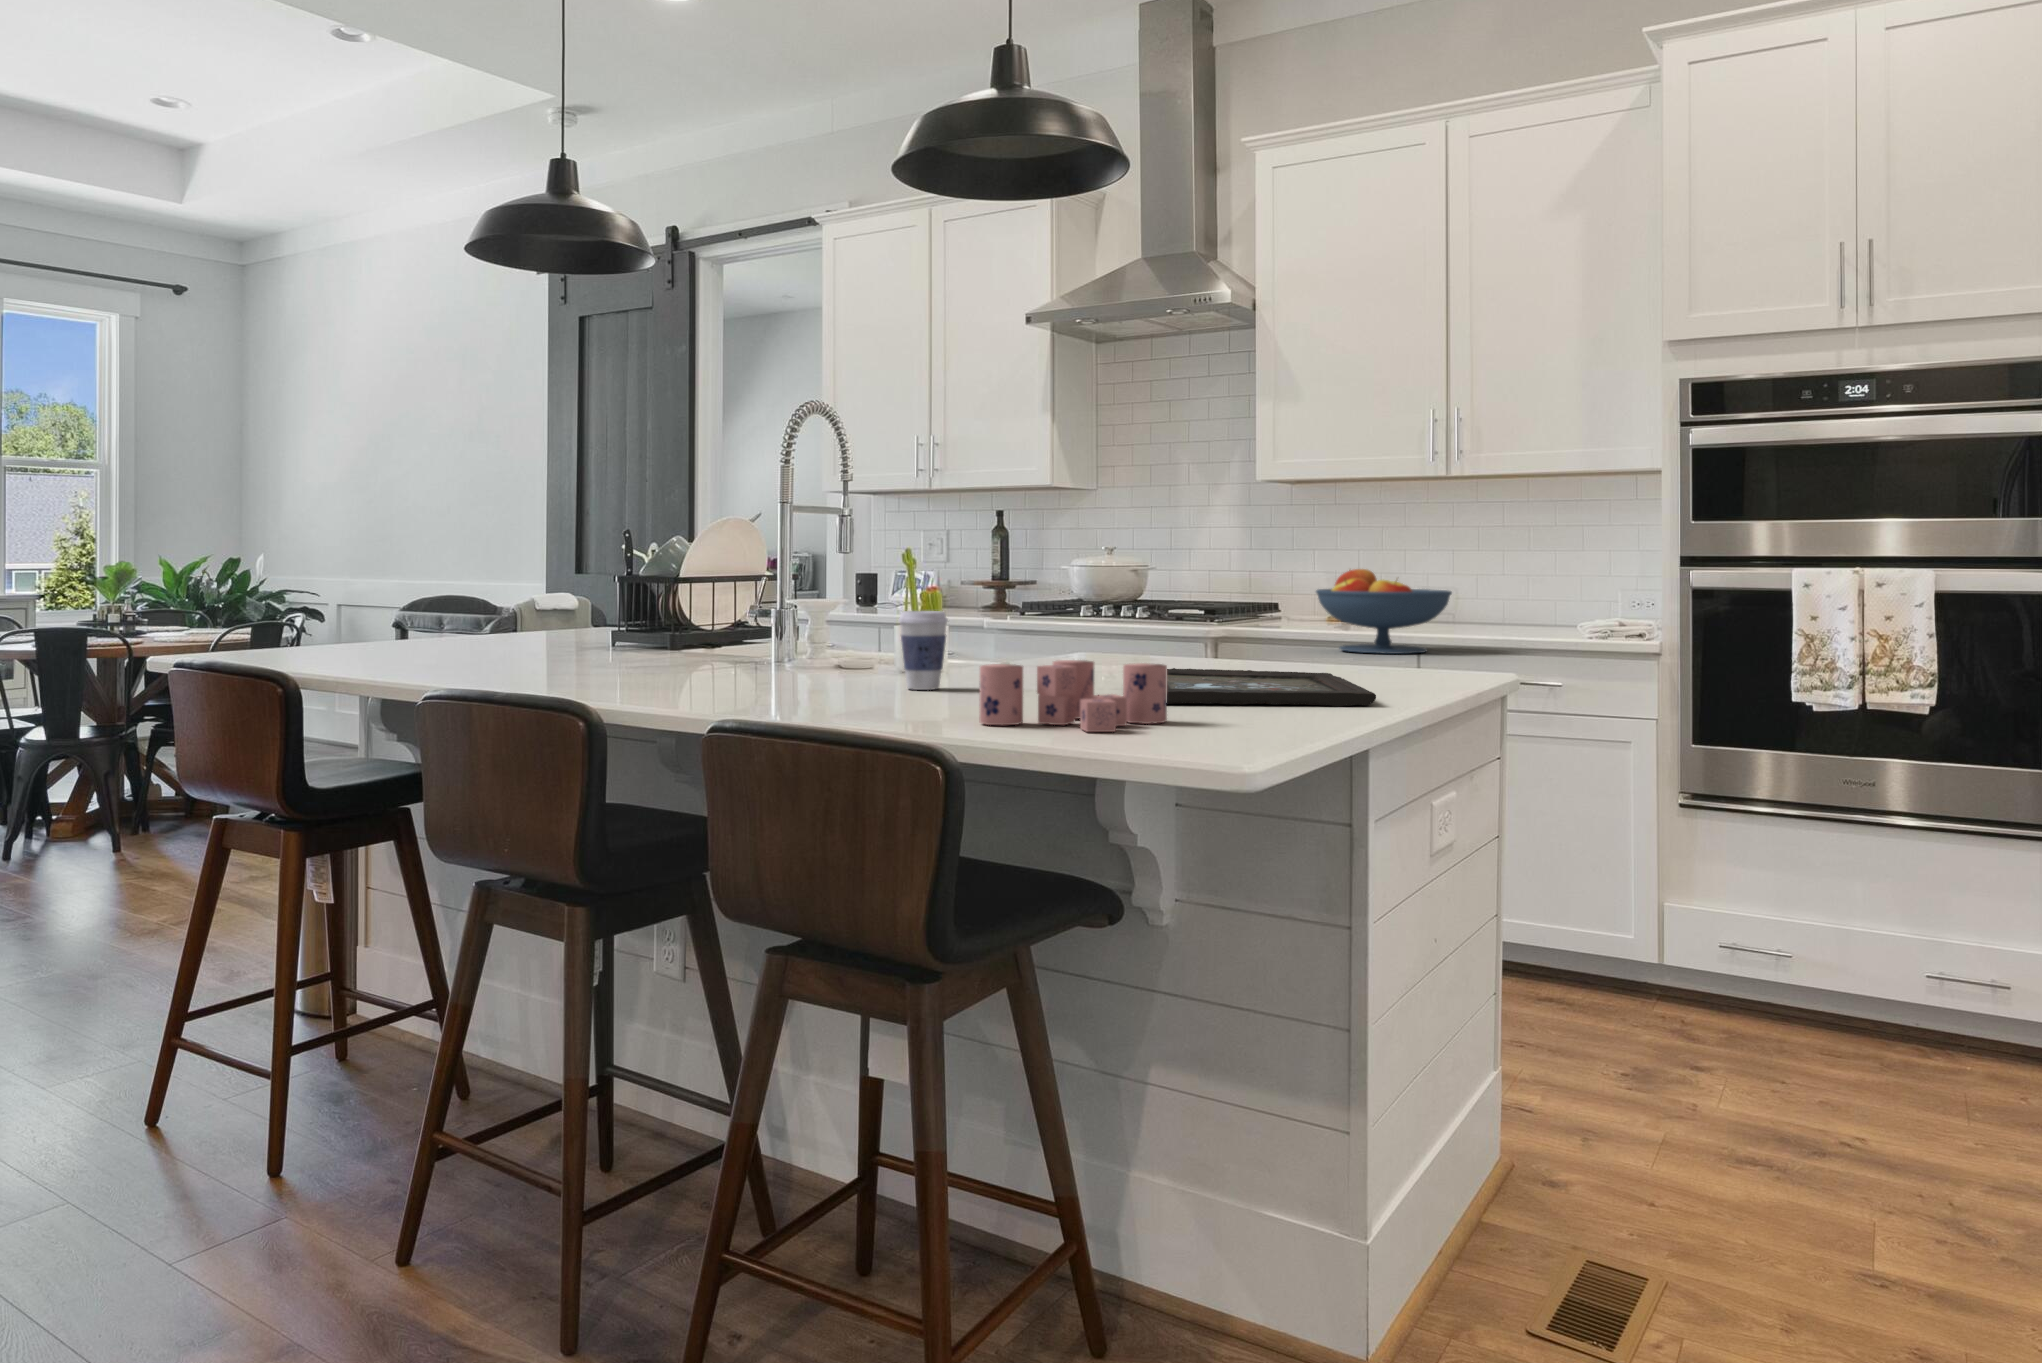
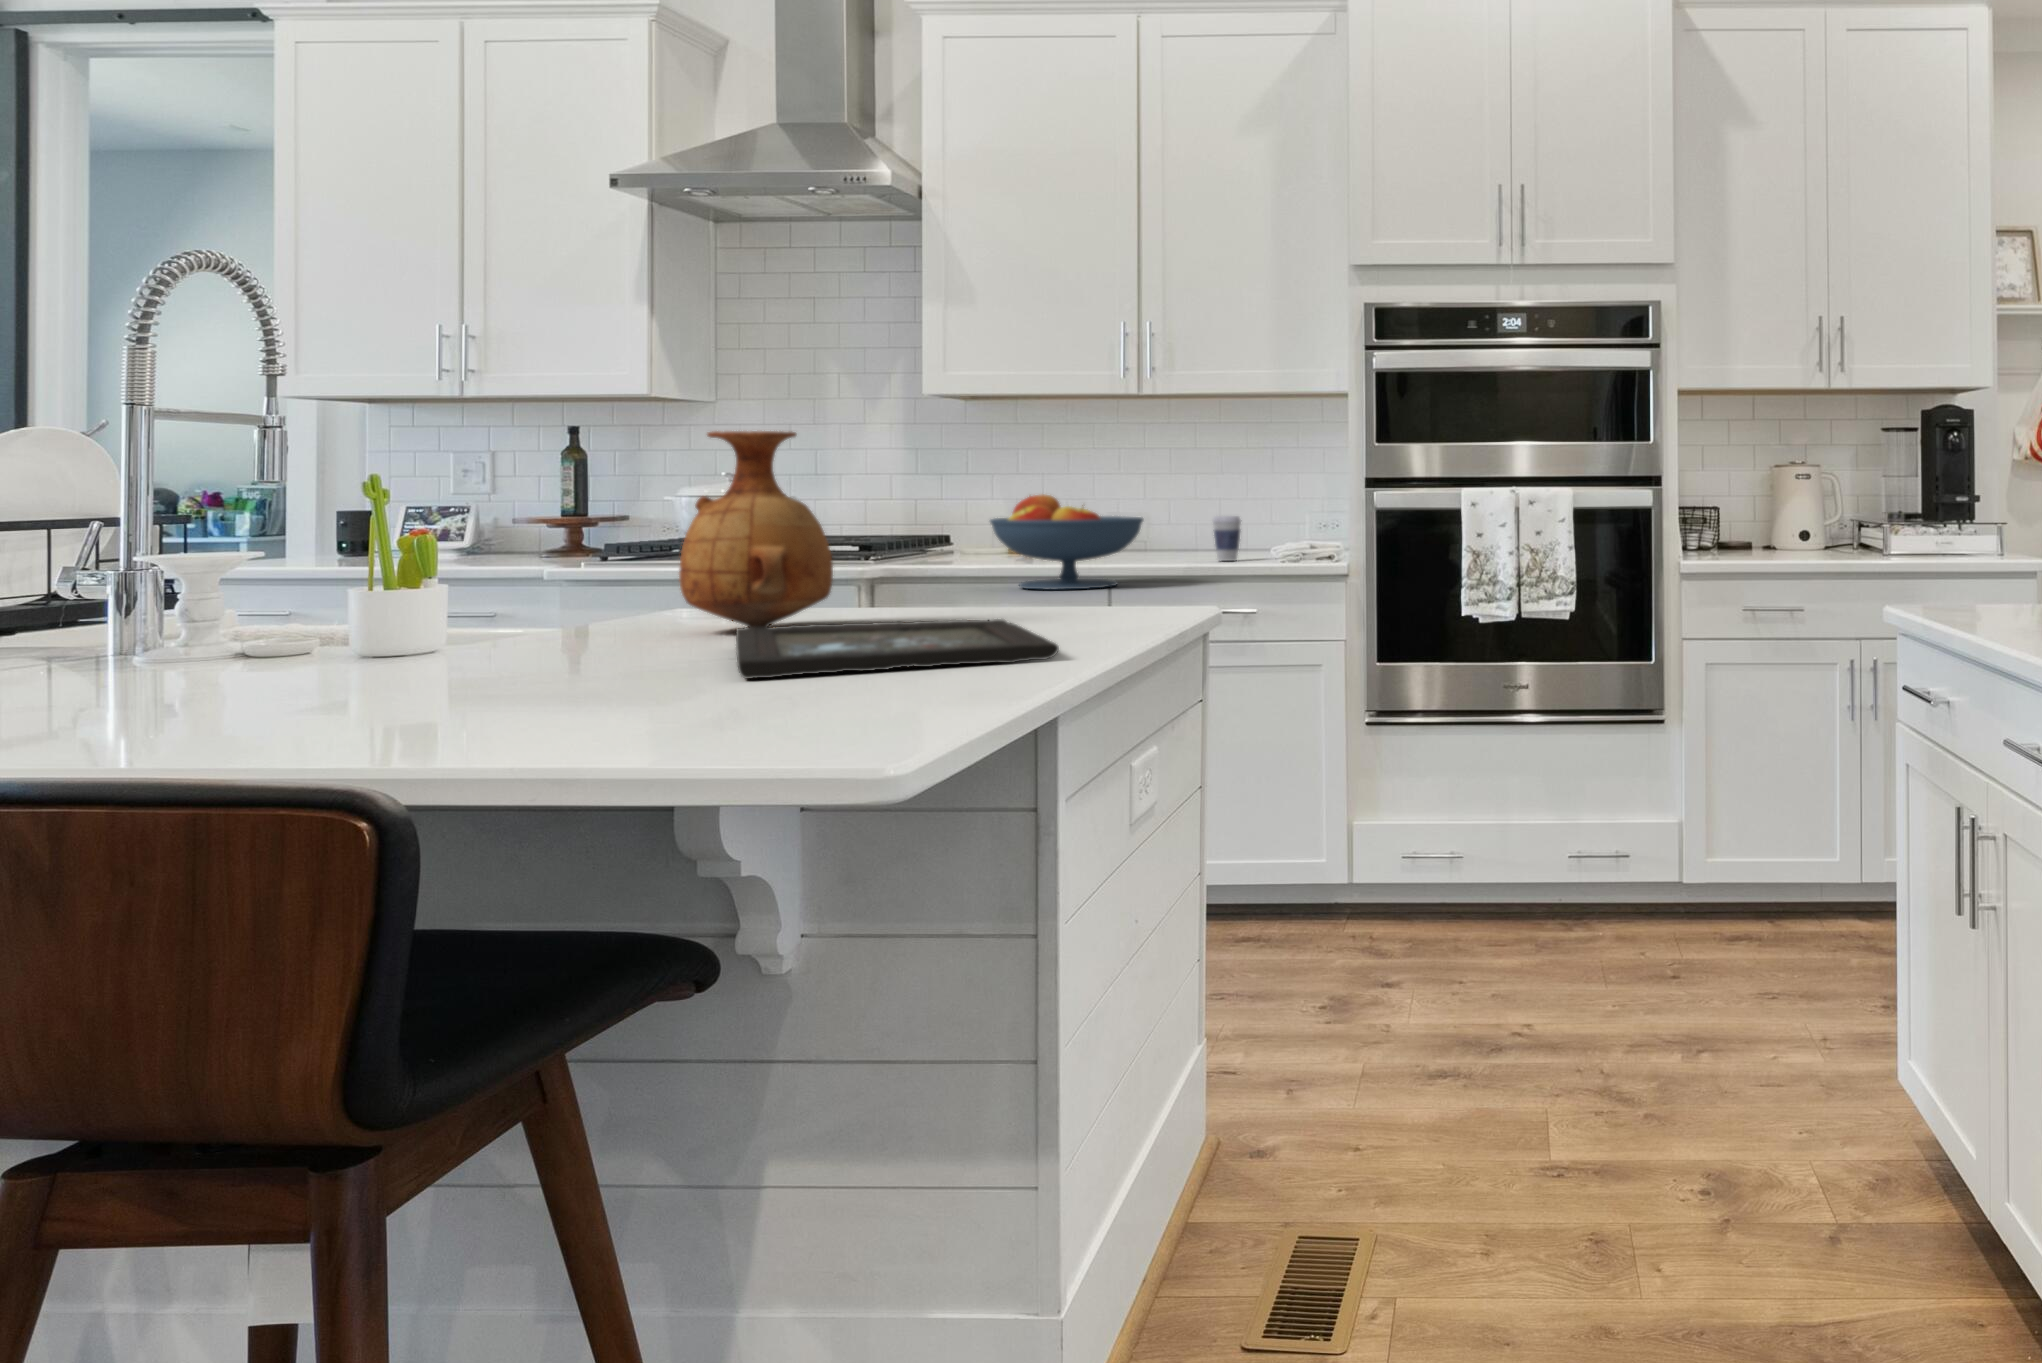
vase: none [1094,519,1199,672] -> present [679,431,833,627]
coffee cup: present [899,611,948,690] -> present [1213,516,1241,561]
candle: present [979,660,1167,732] -> none [428,627,762,739]

